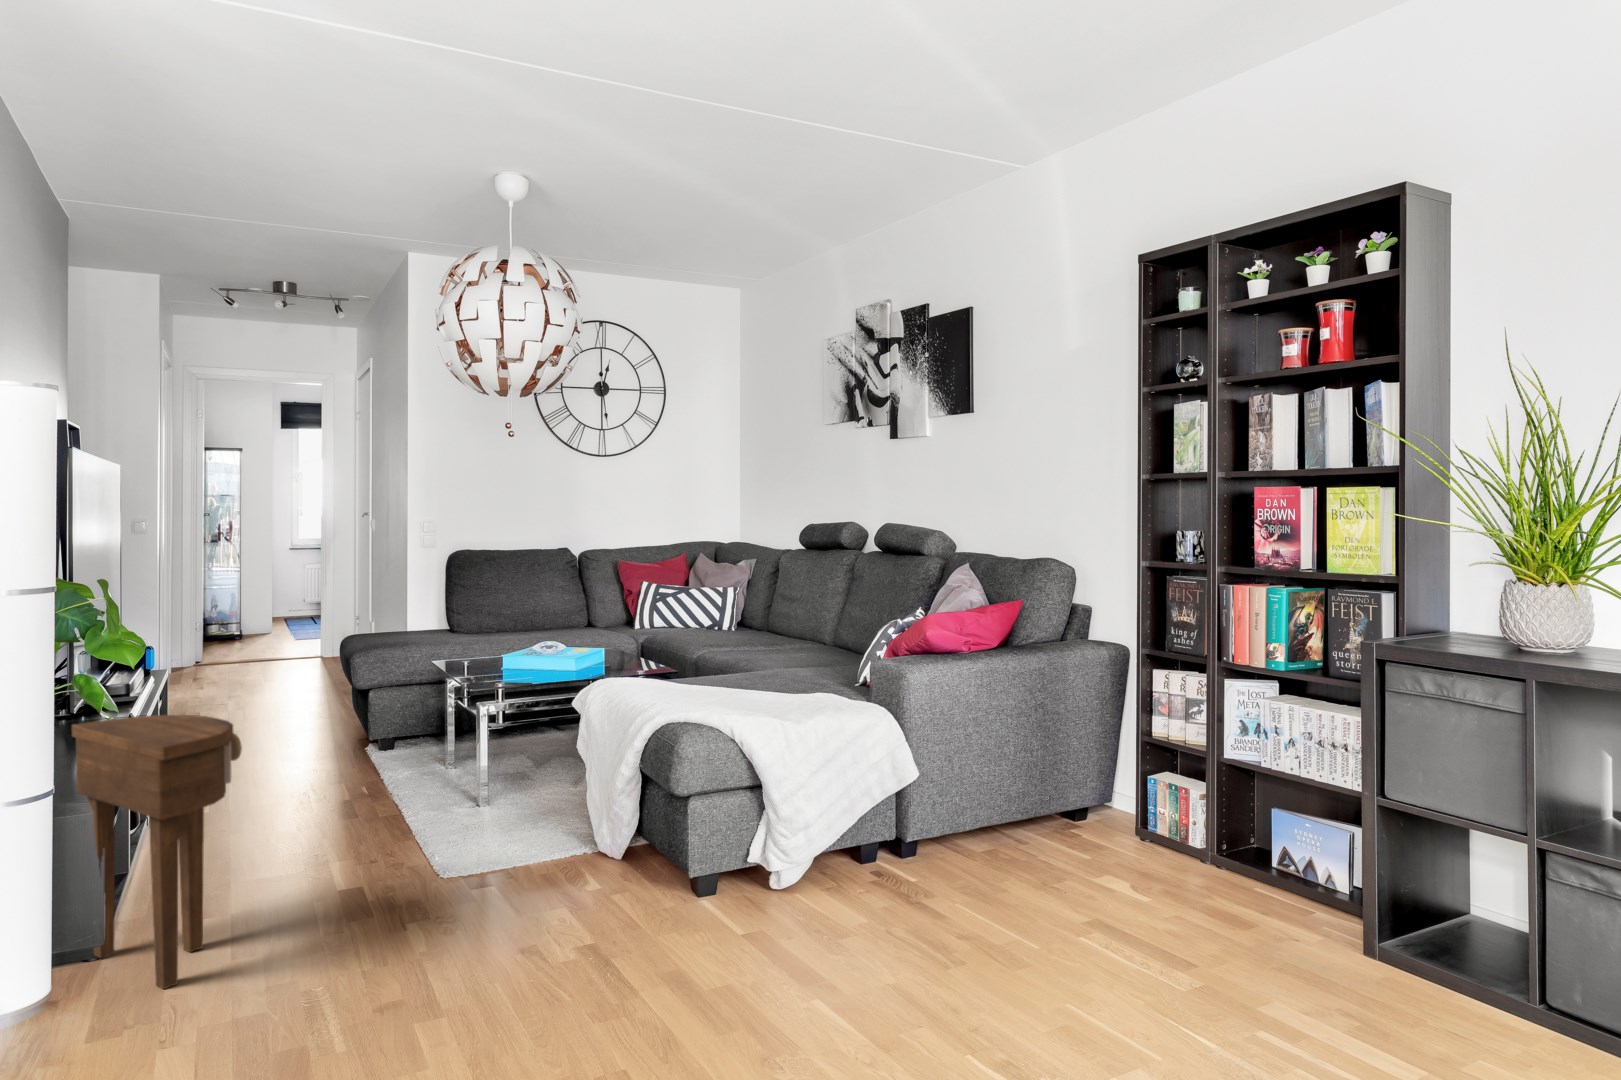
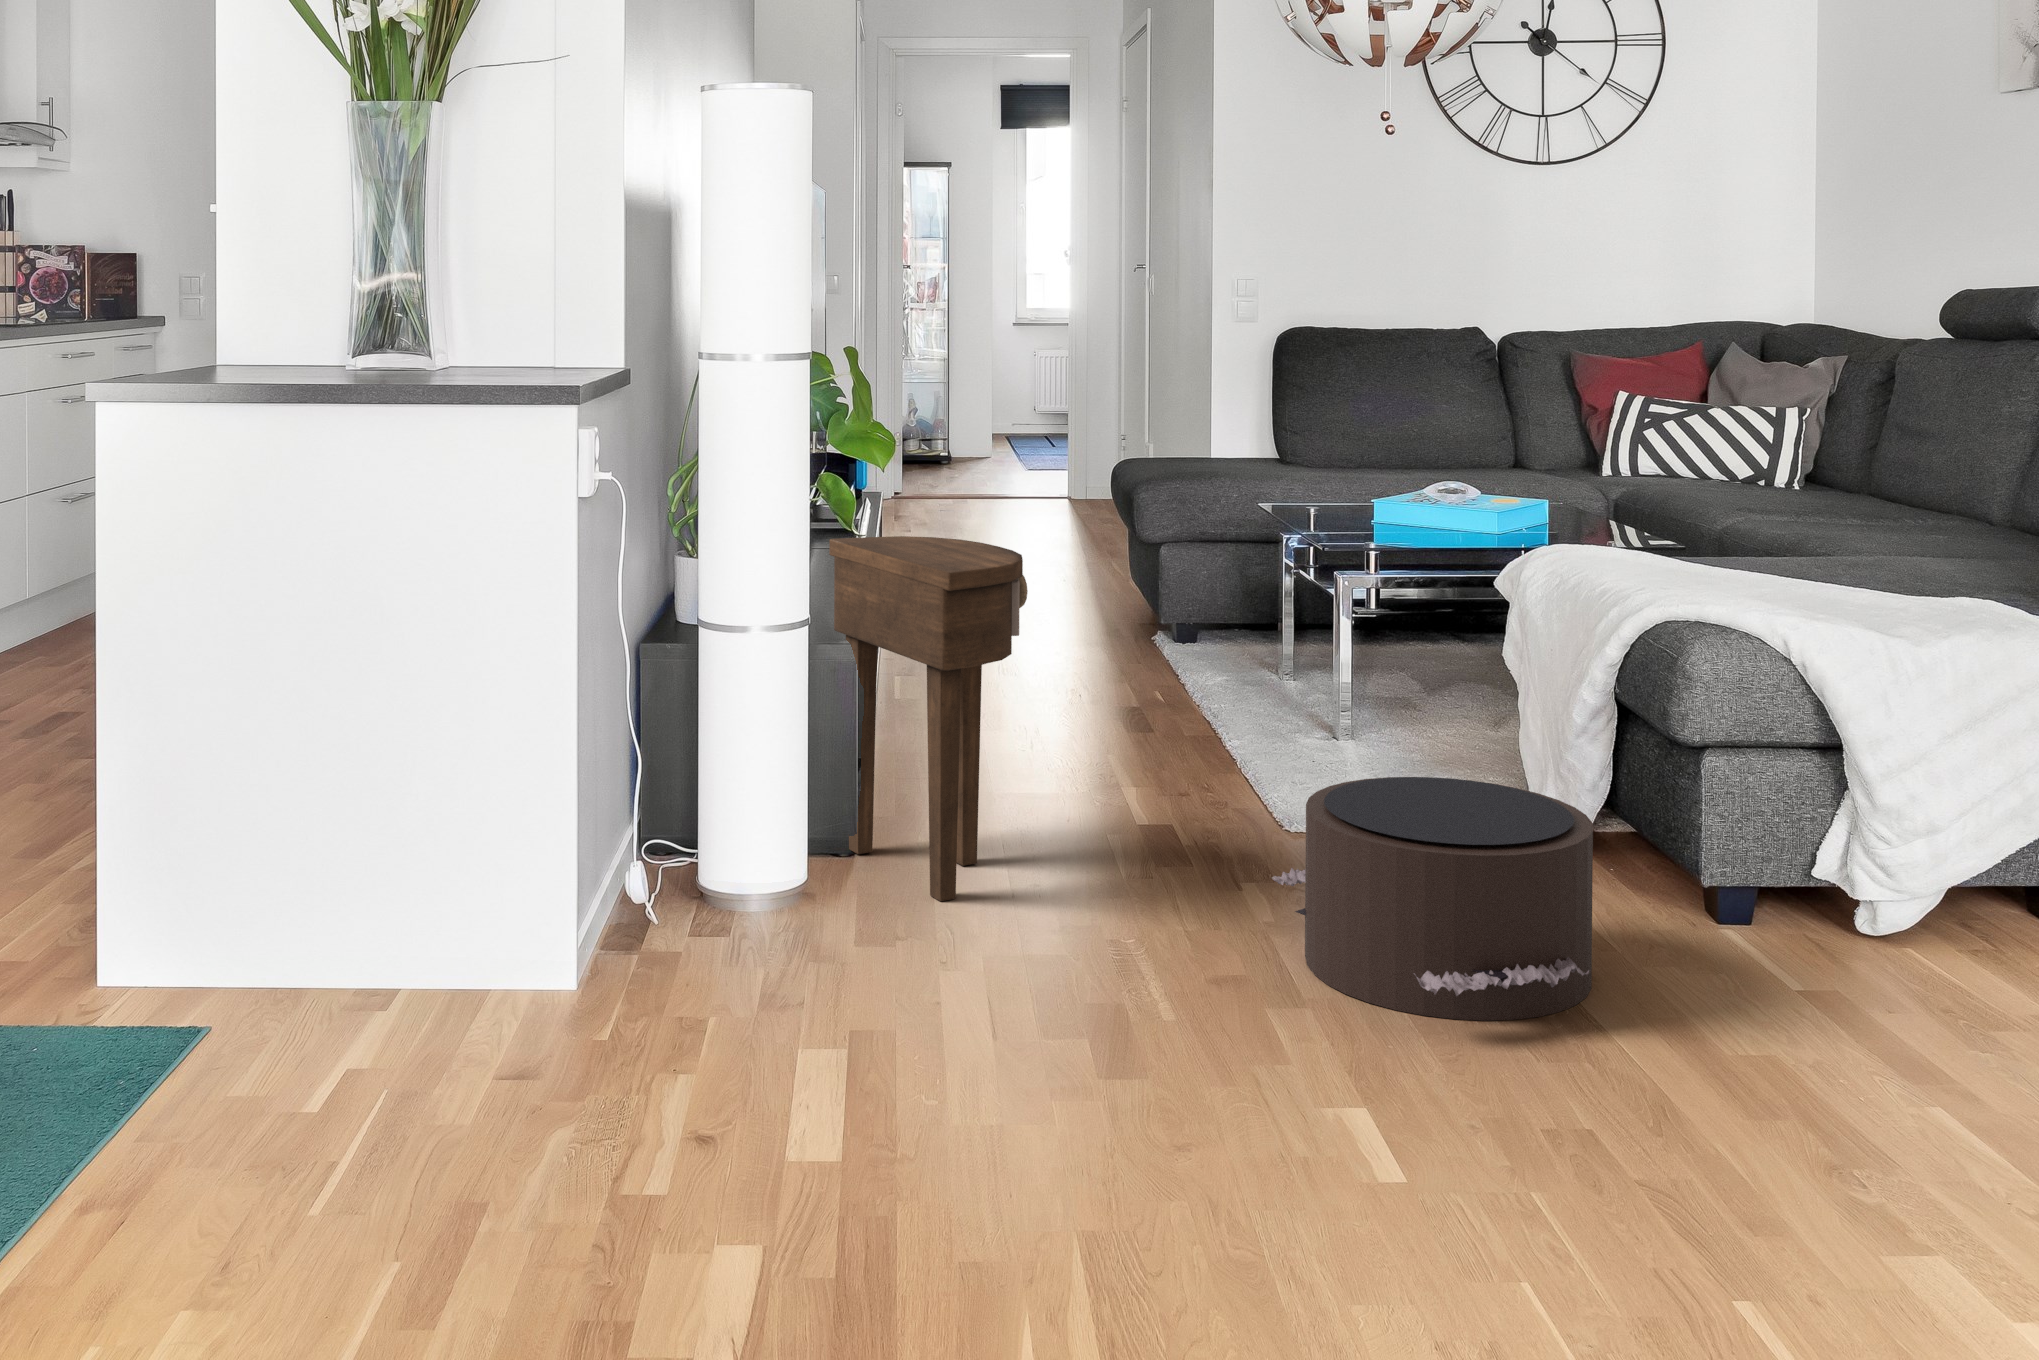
pouf: none [421,840,627,1011] -> present [1272,777,1593,1021]

